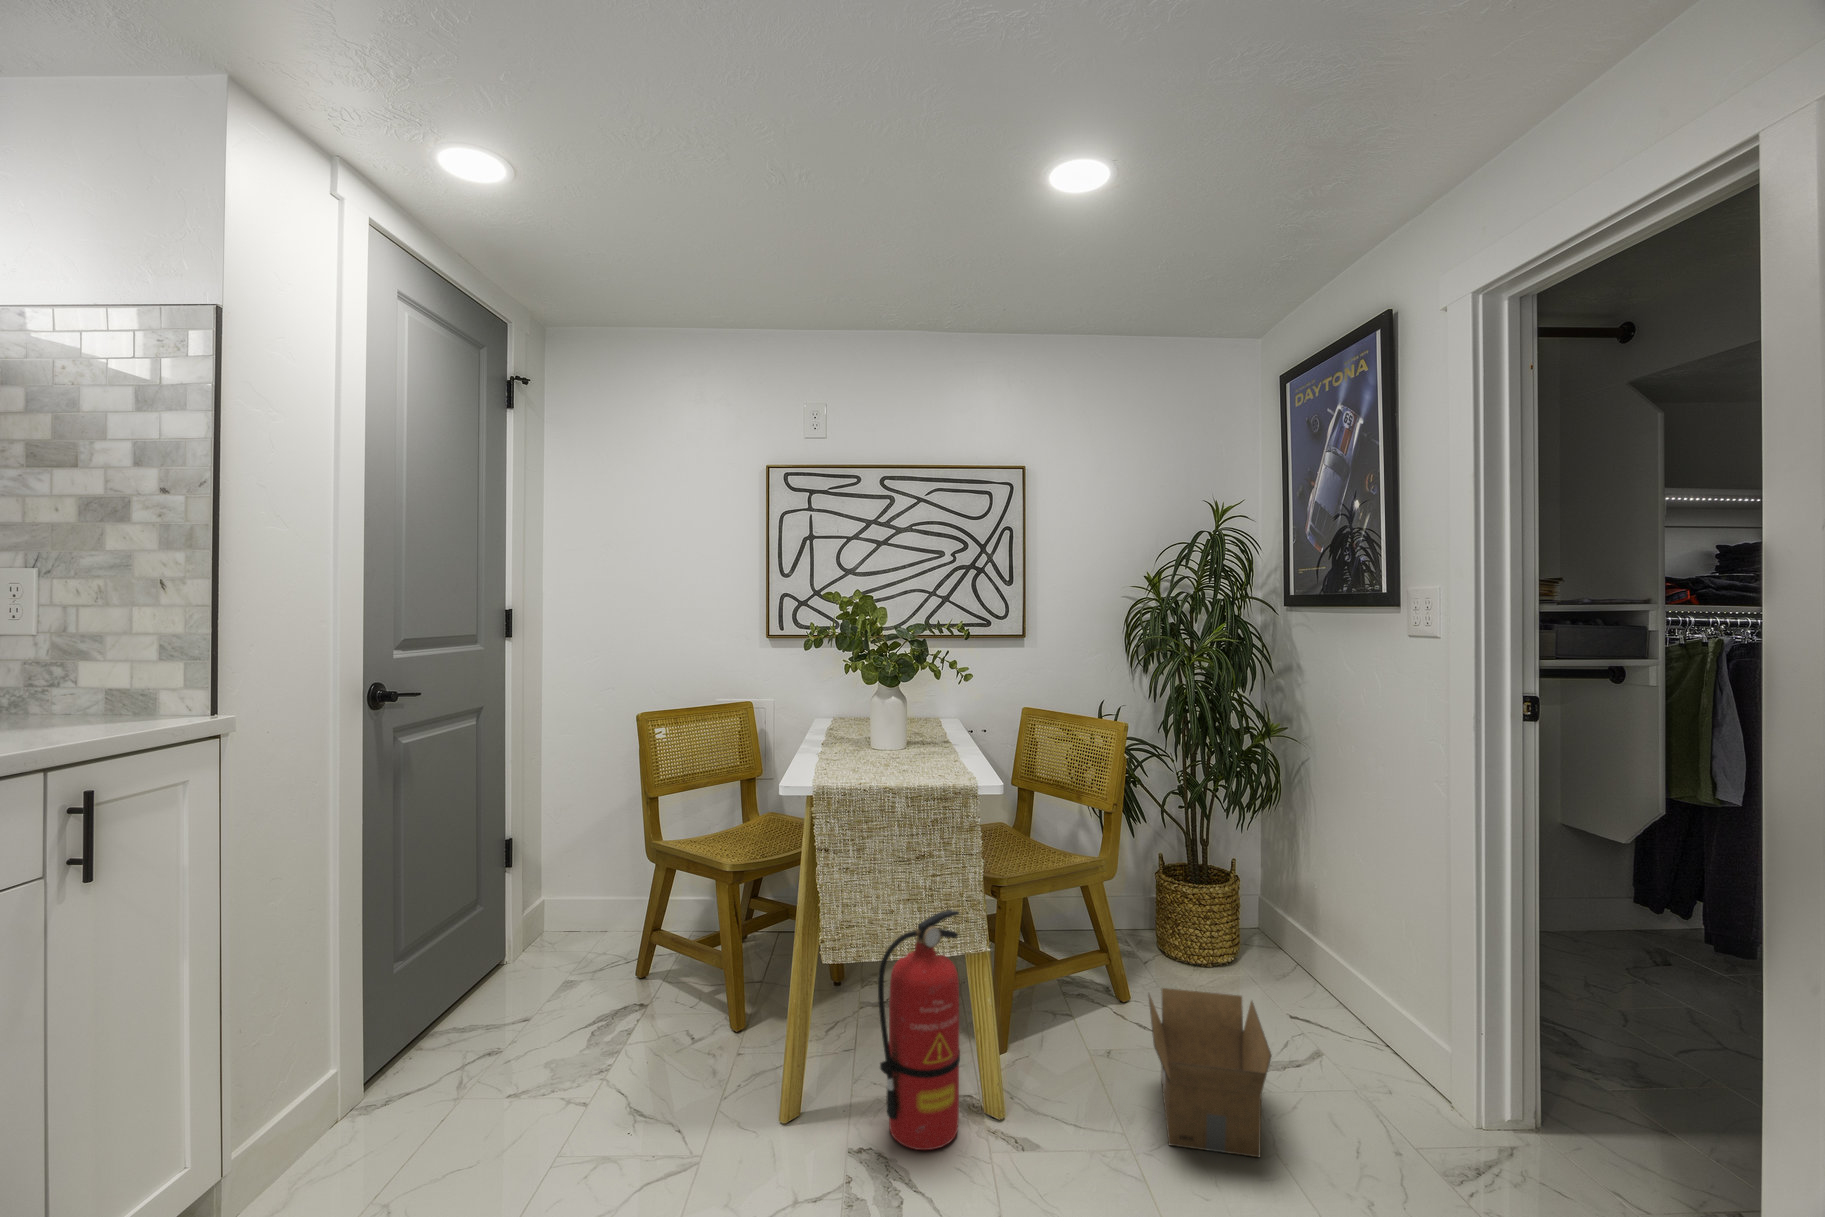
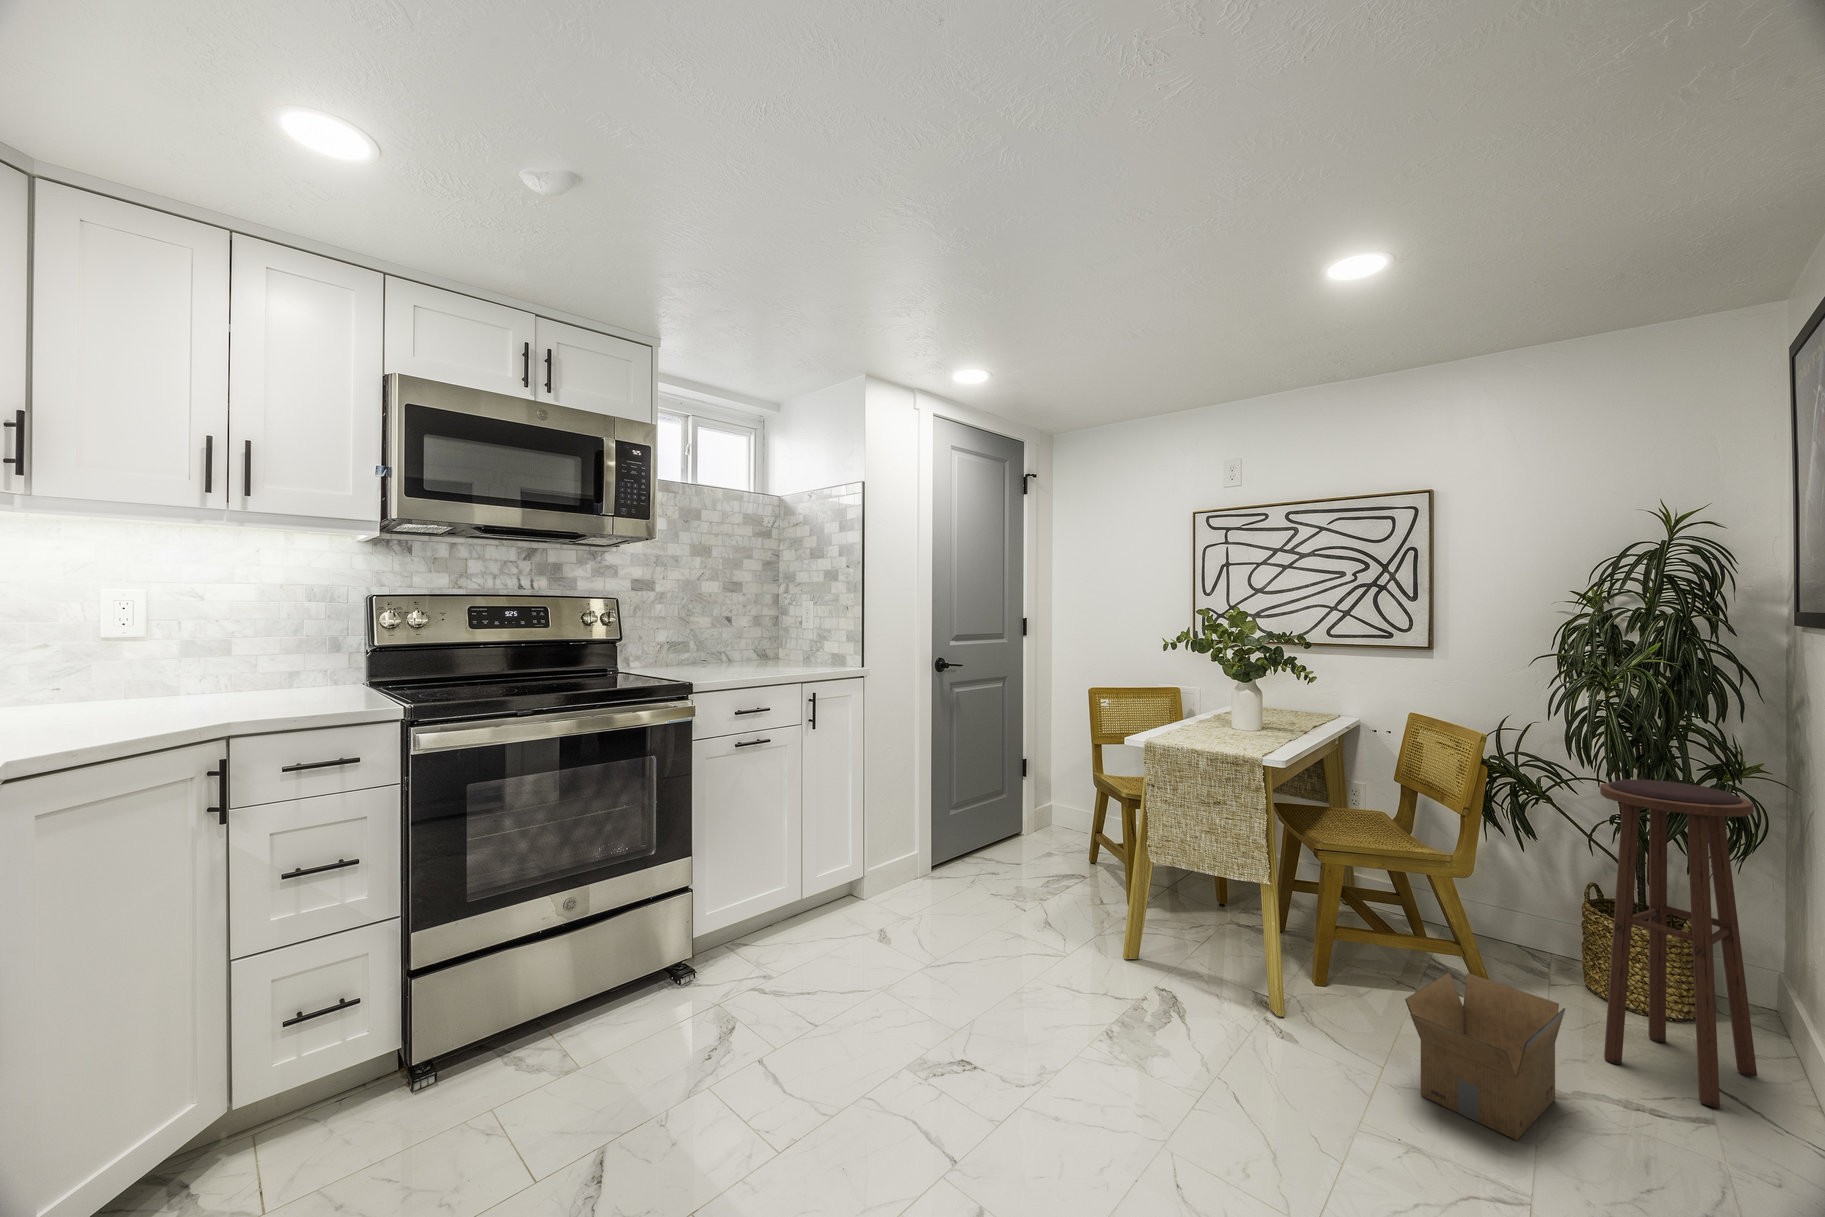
stool: none [1222,757,1328,1044] -> present [1600,779,1757,1108]
fire extinguisher: present [878,910,960,1150] -> none [1165,844,1248,1020]

